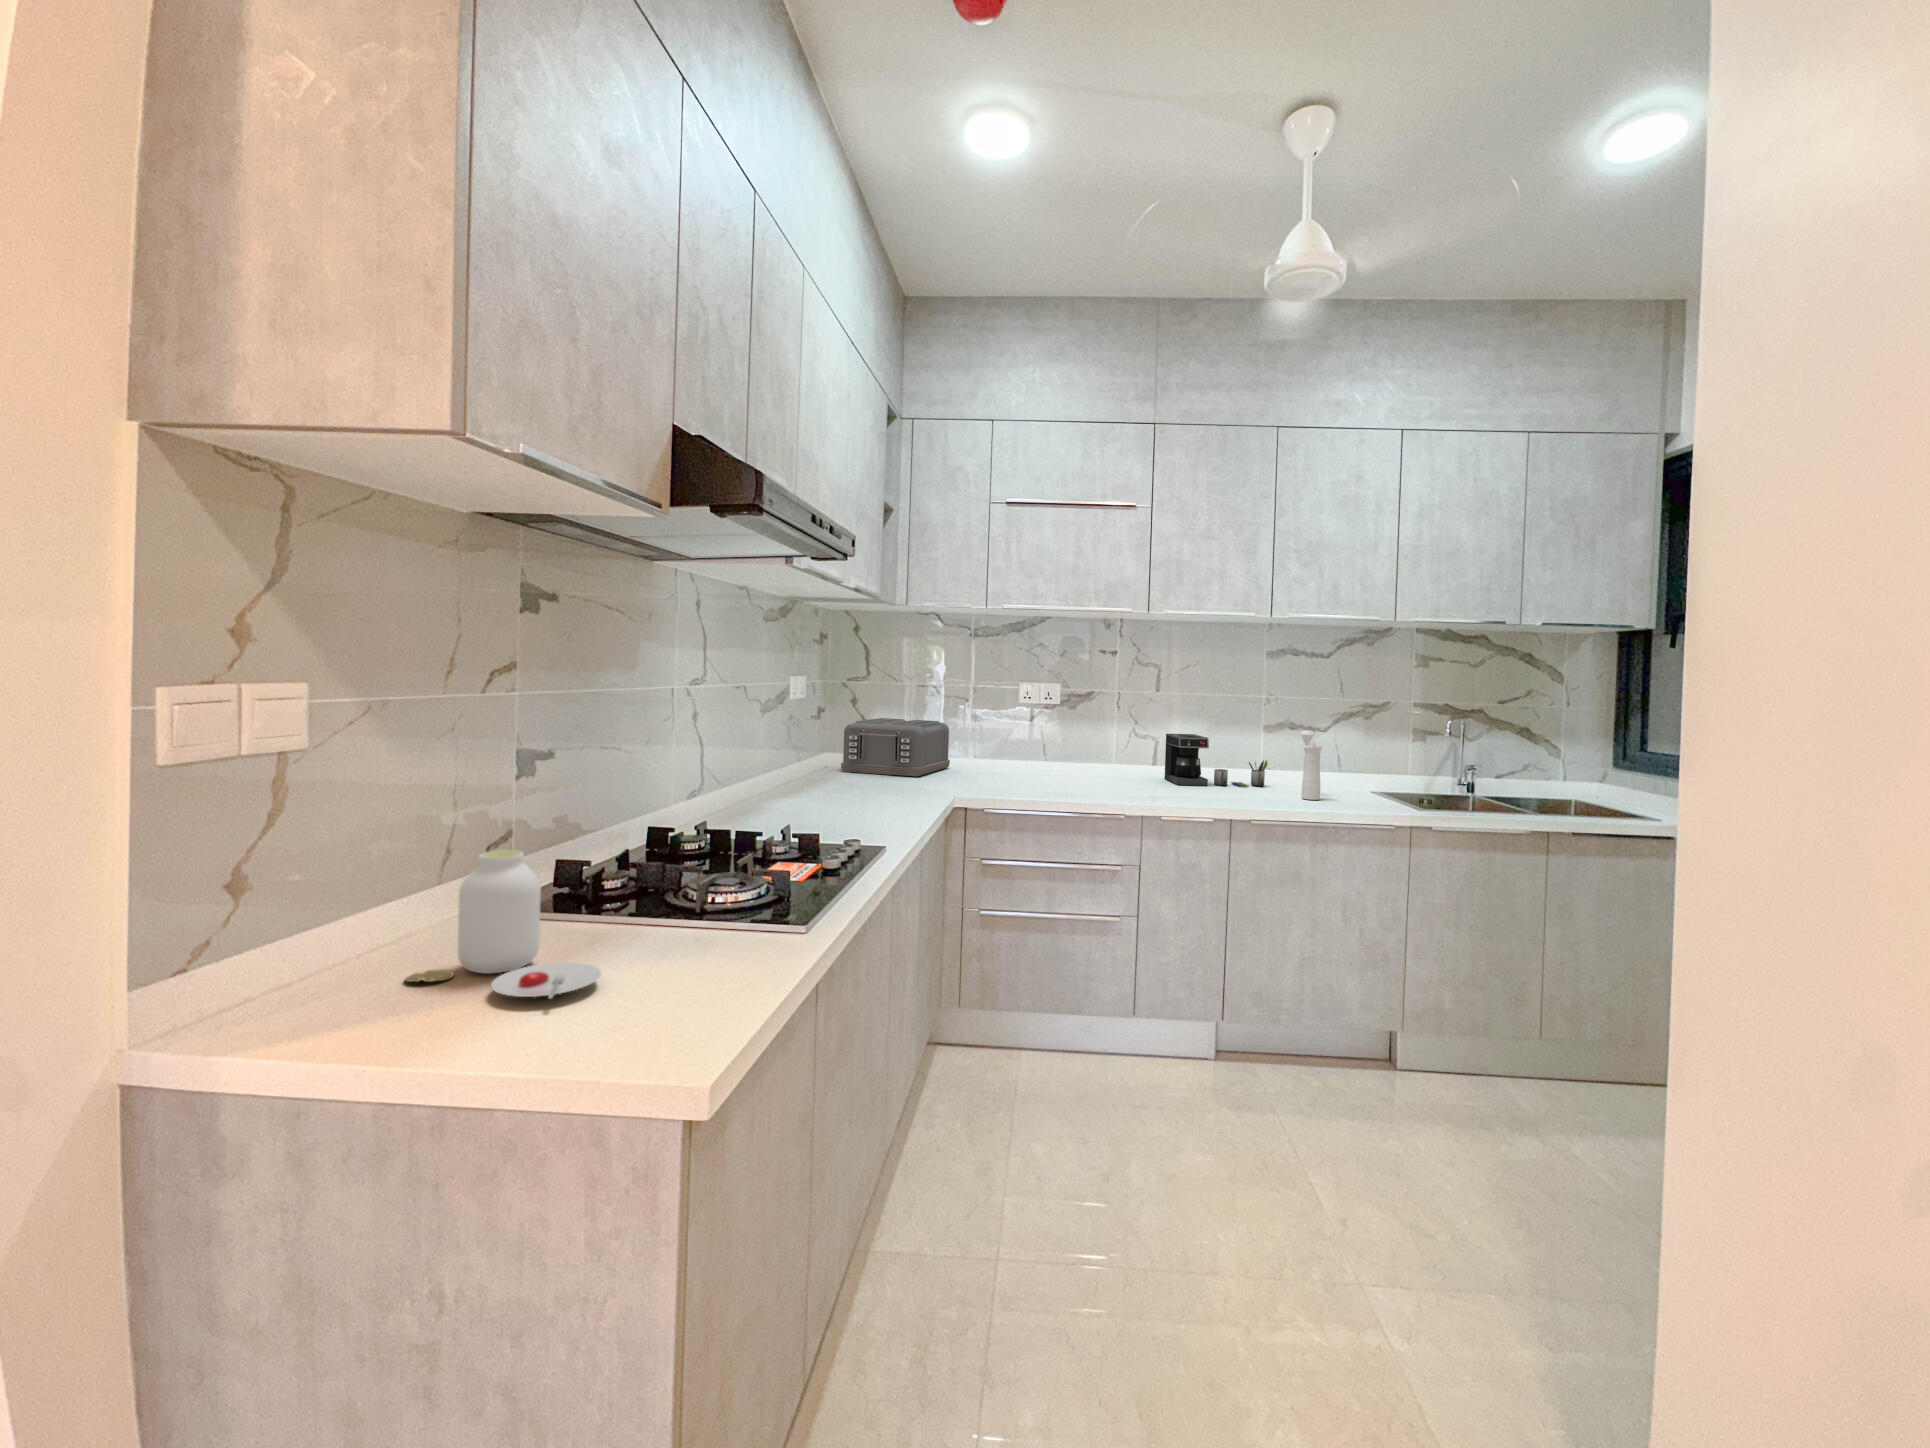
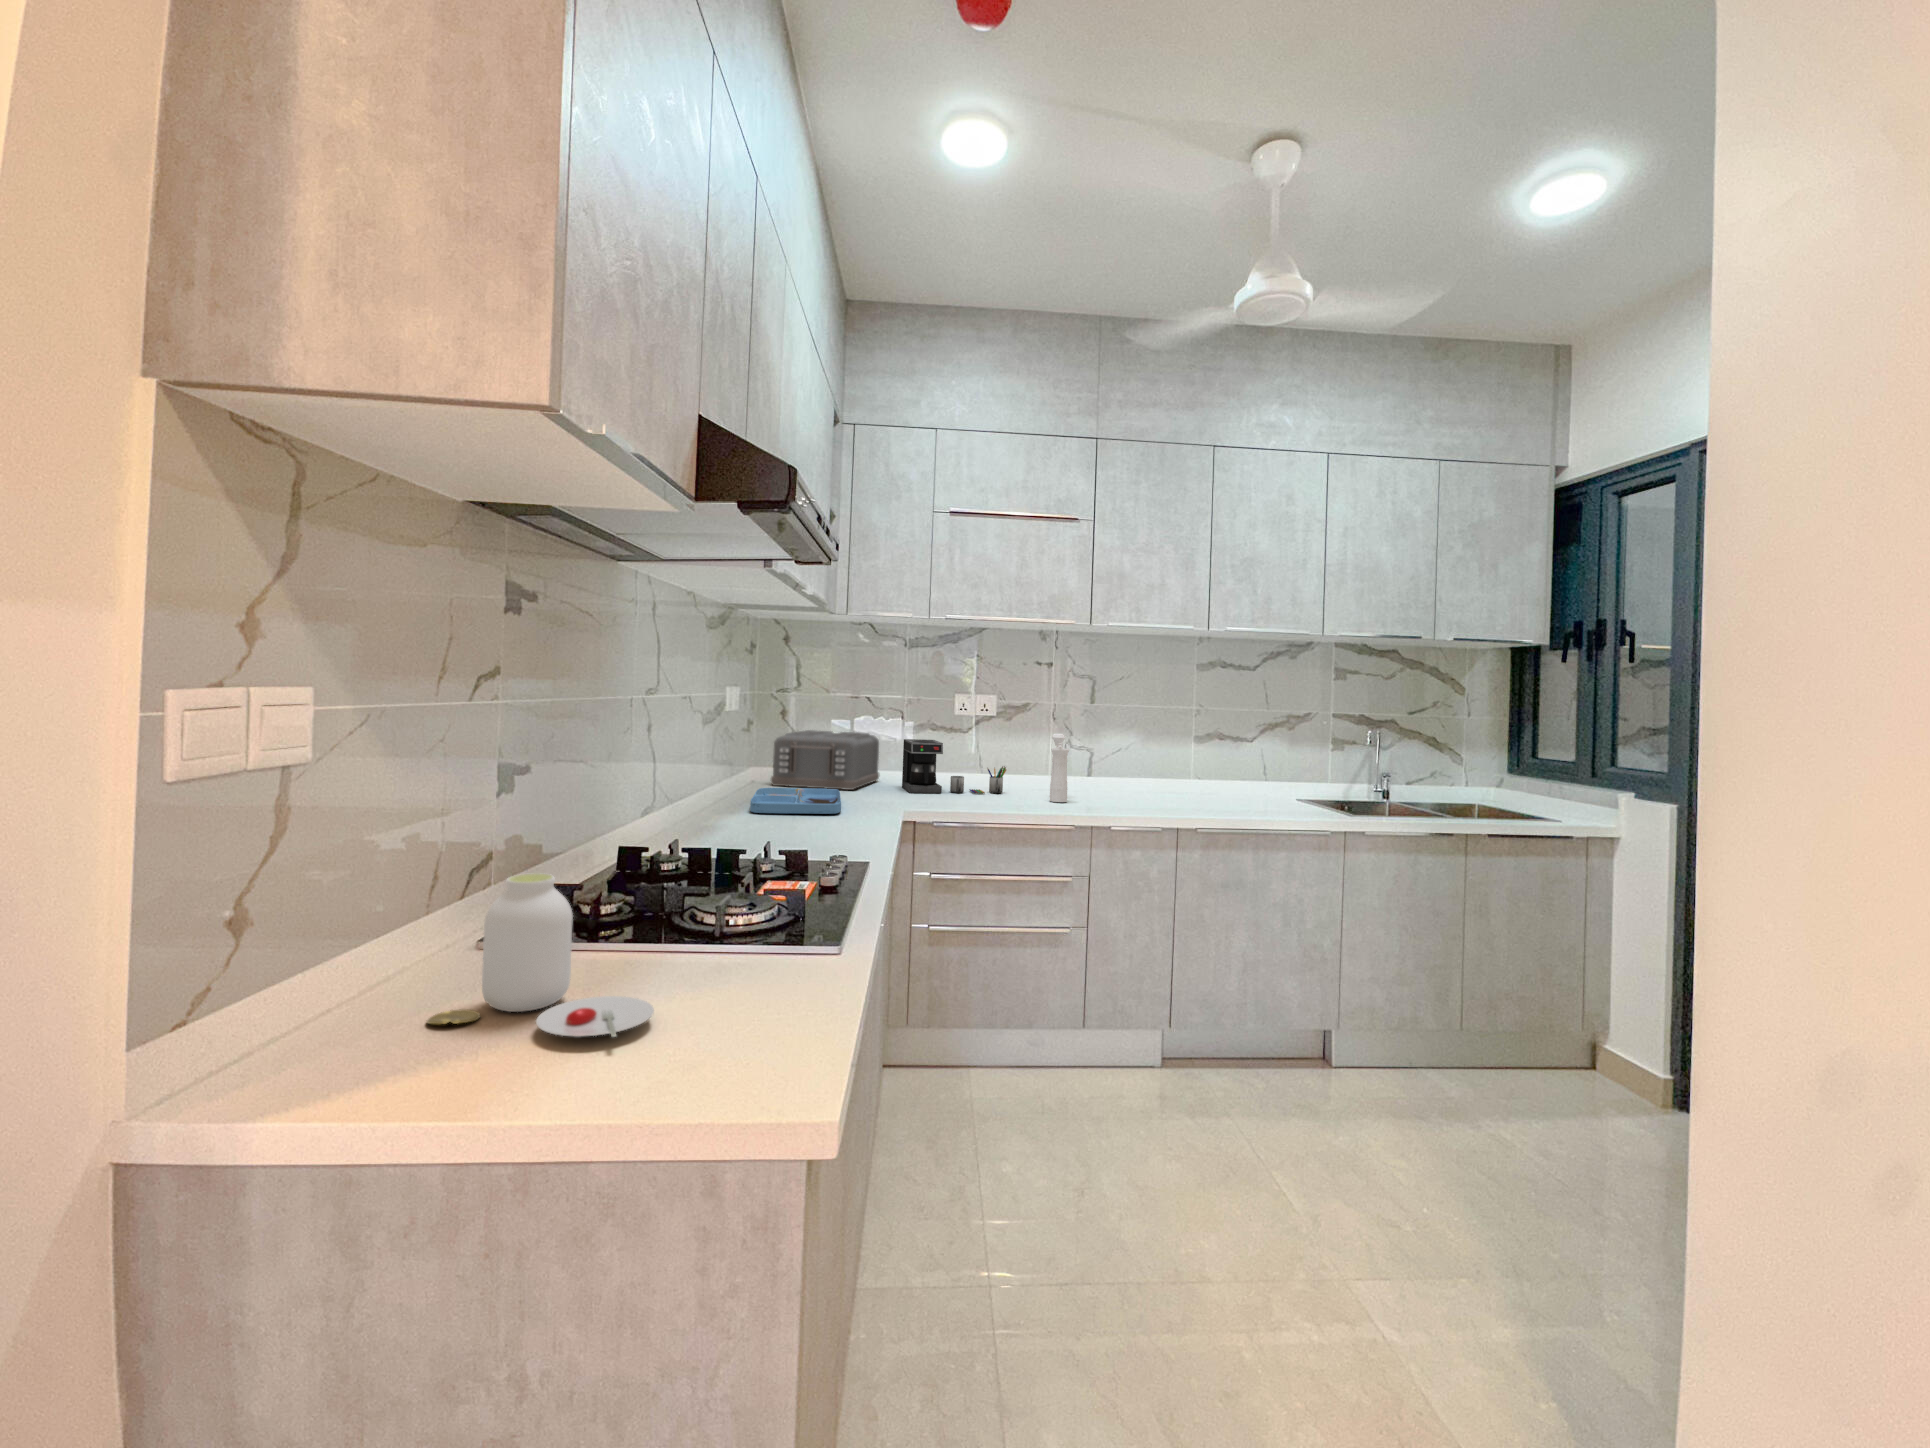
pepper mill: present [1300,731,1322,800] -> present [1050,734,1069,802]
coffee maker: present [1165,734,1268,786] -> present [902,739,1006,793]
tray: none [805,774,899,799] -> present [750,788,841,814]

